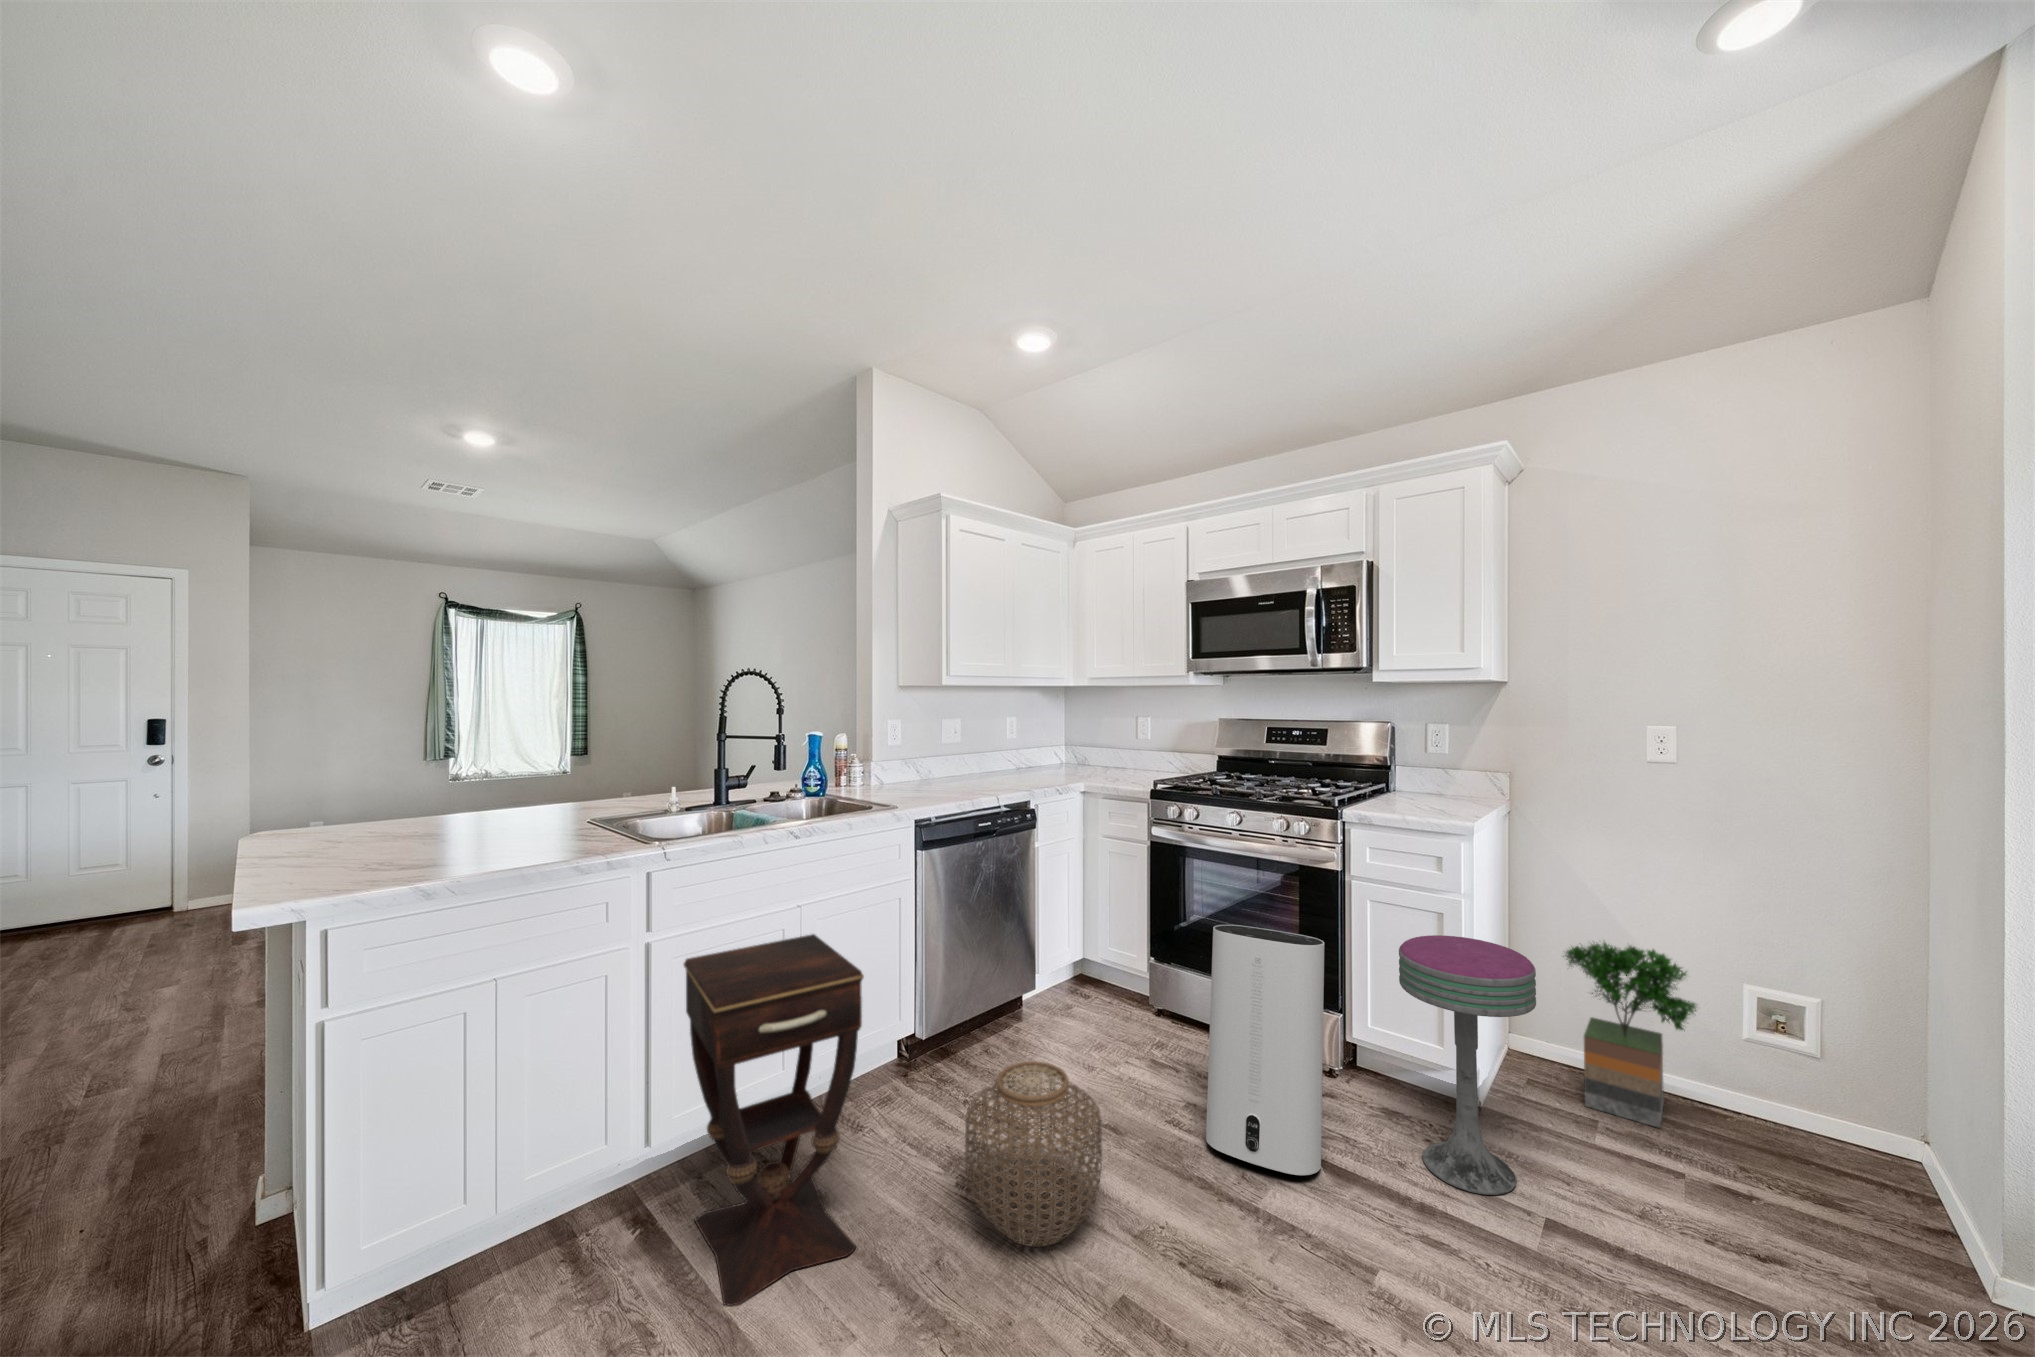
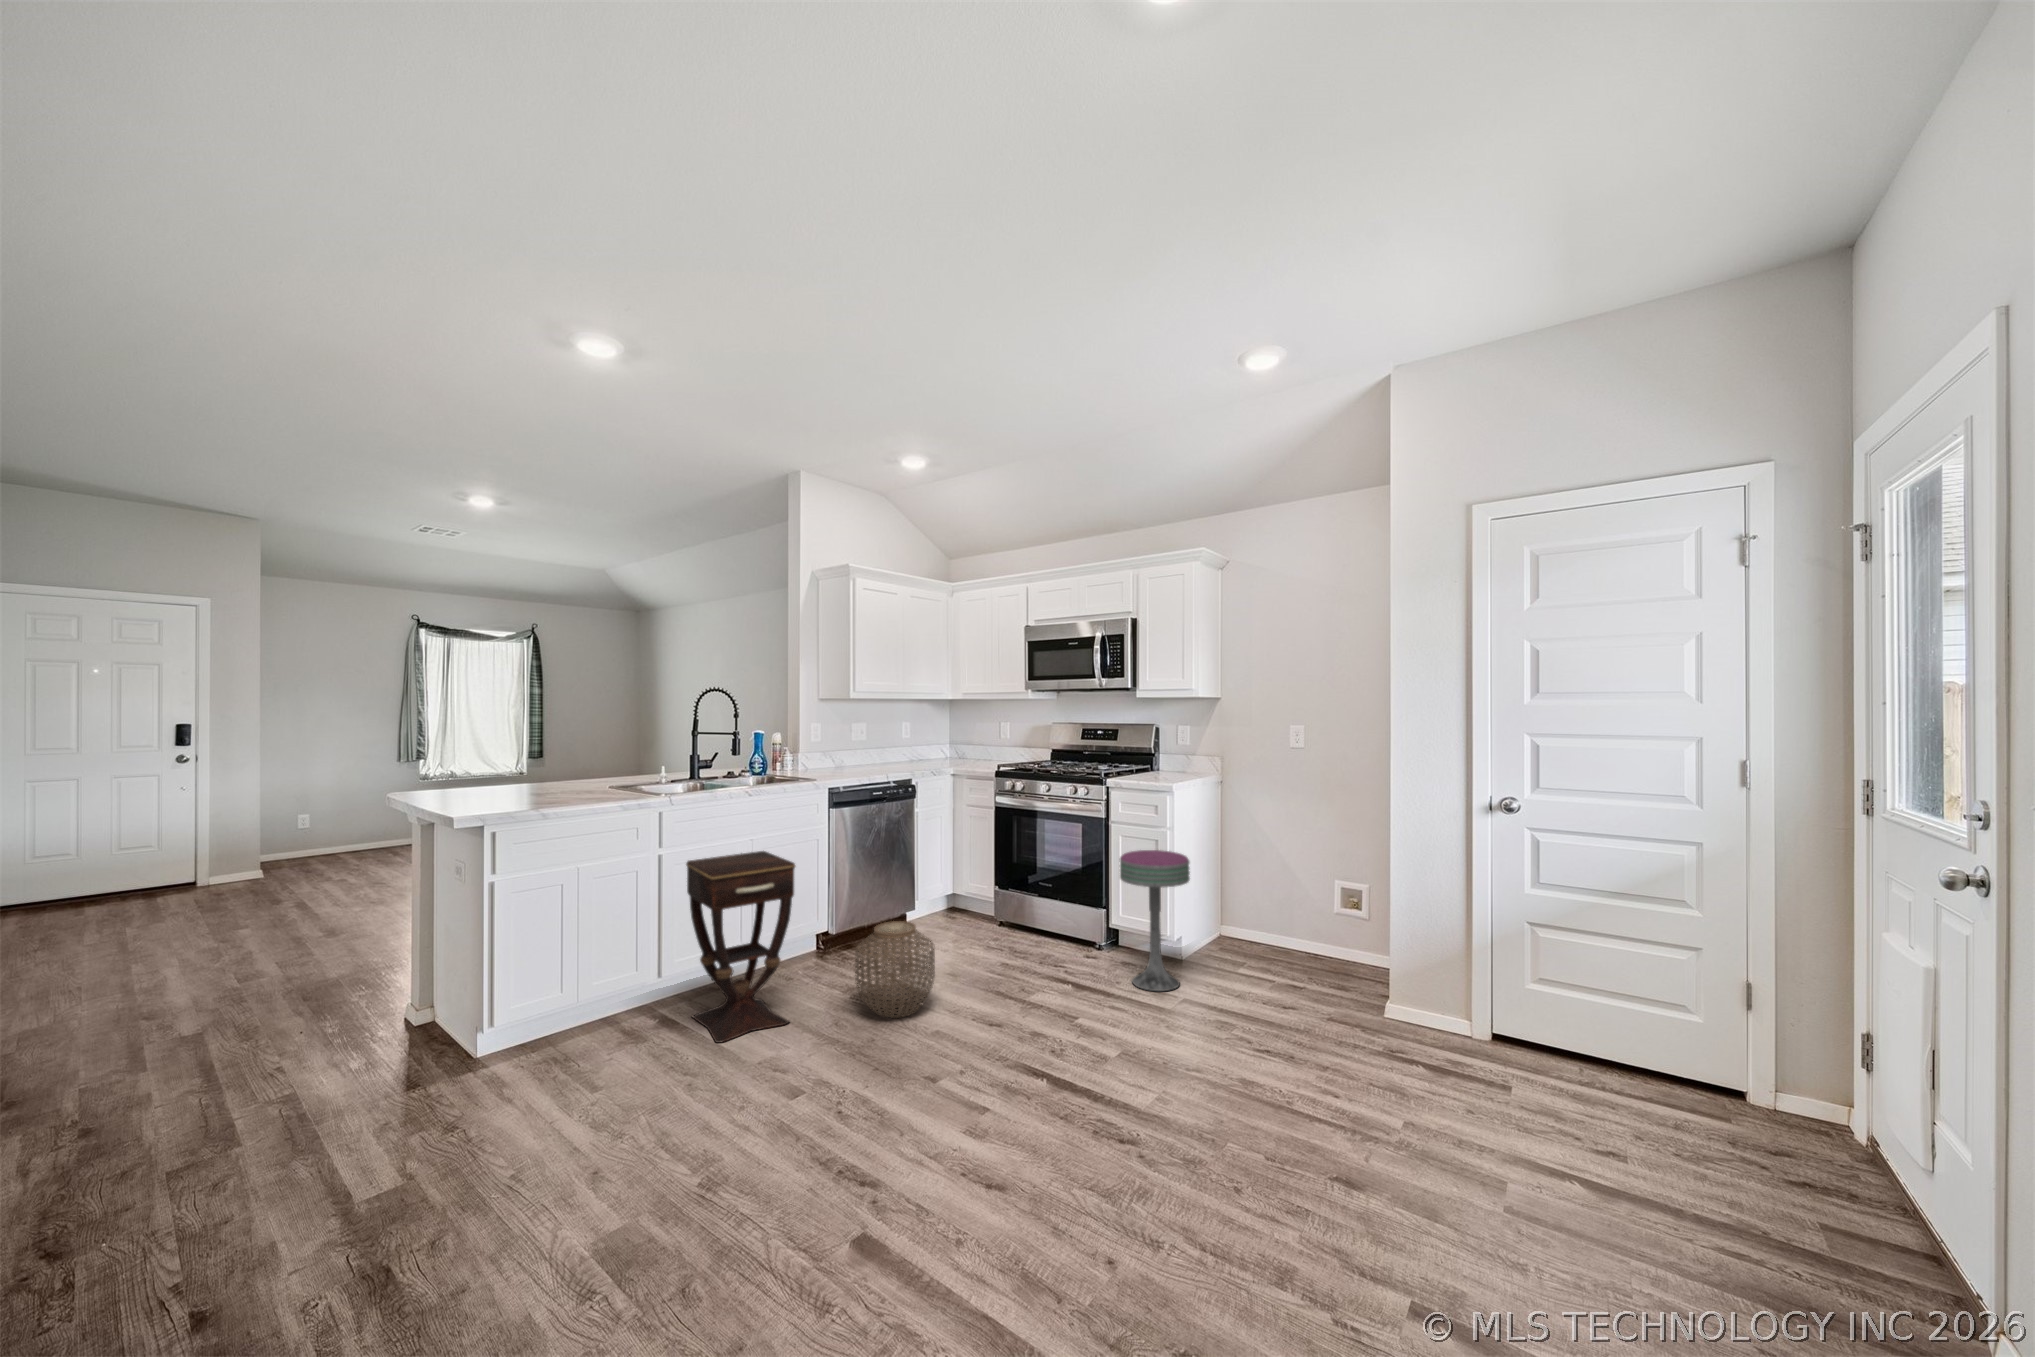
air purifier: present [1206,925,1324,1175] -> none [1007,848,1077,986]
potted tree: present [1563,942,1697,1128] -> none [1237,856,1304,964]

